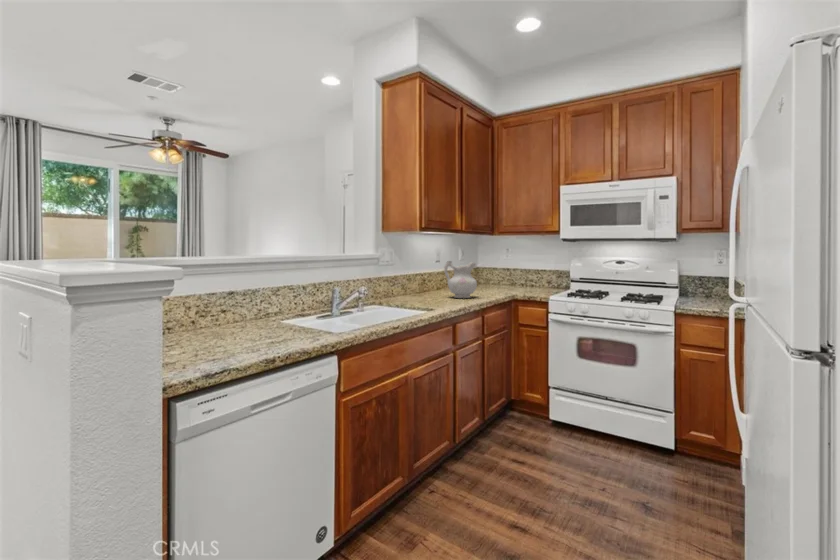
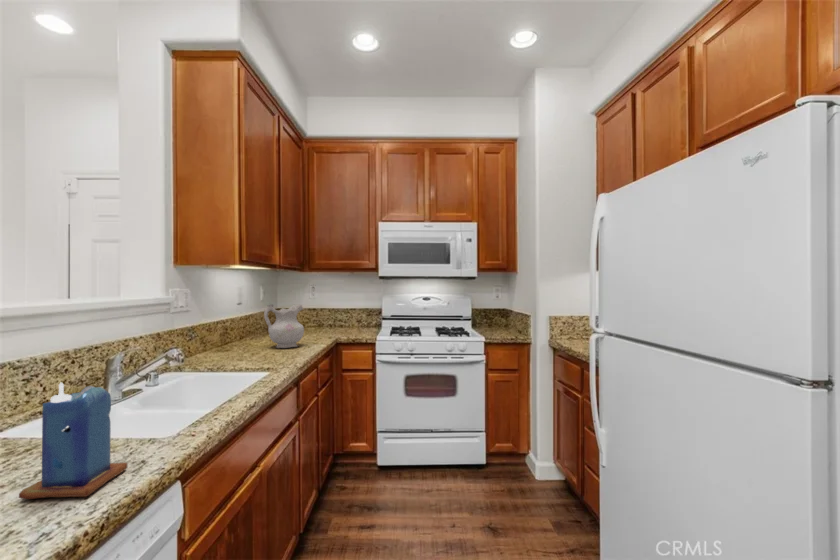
candle: none [276,287,319,343] -> present [19,383,128,499]

